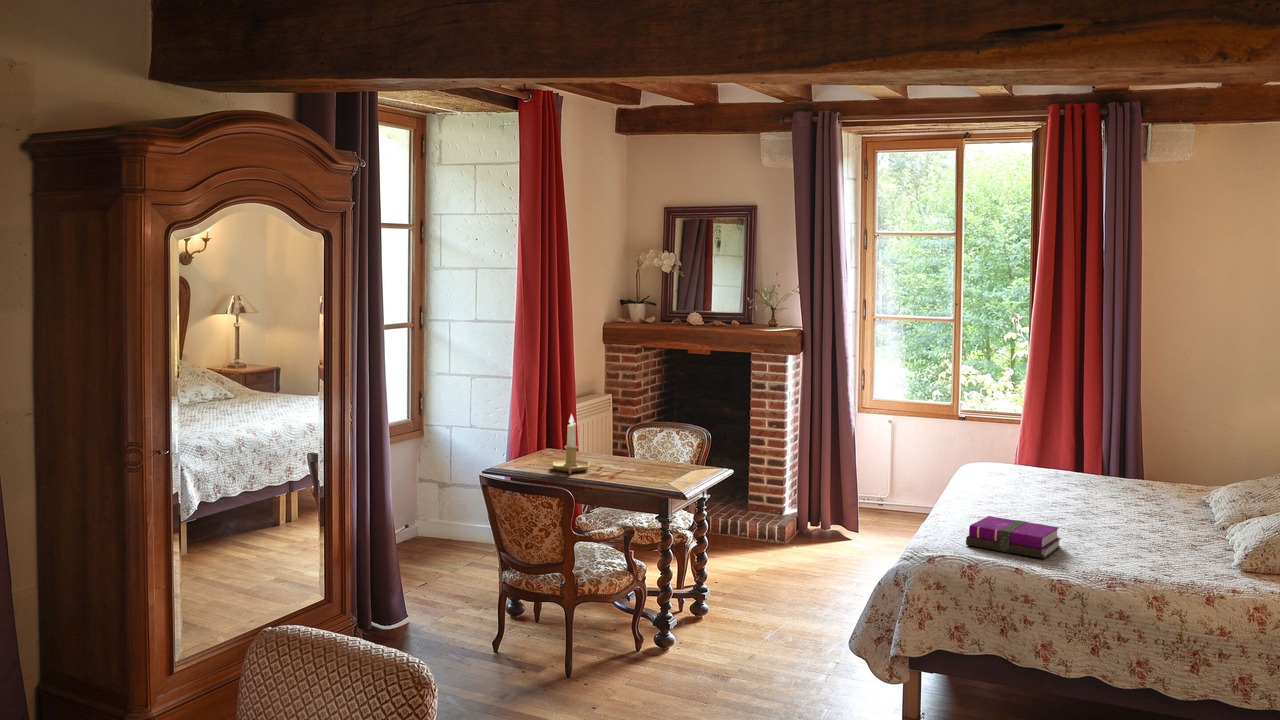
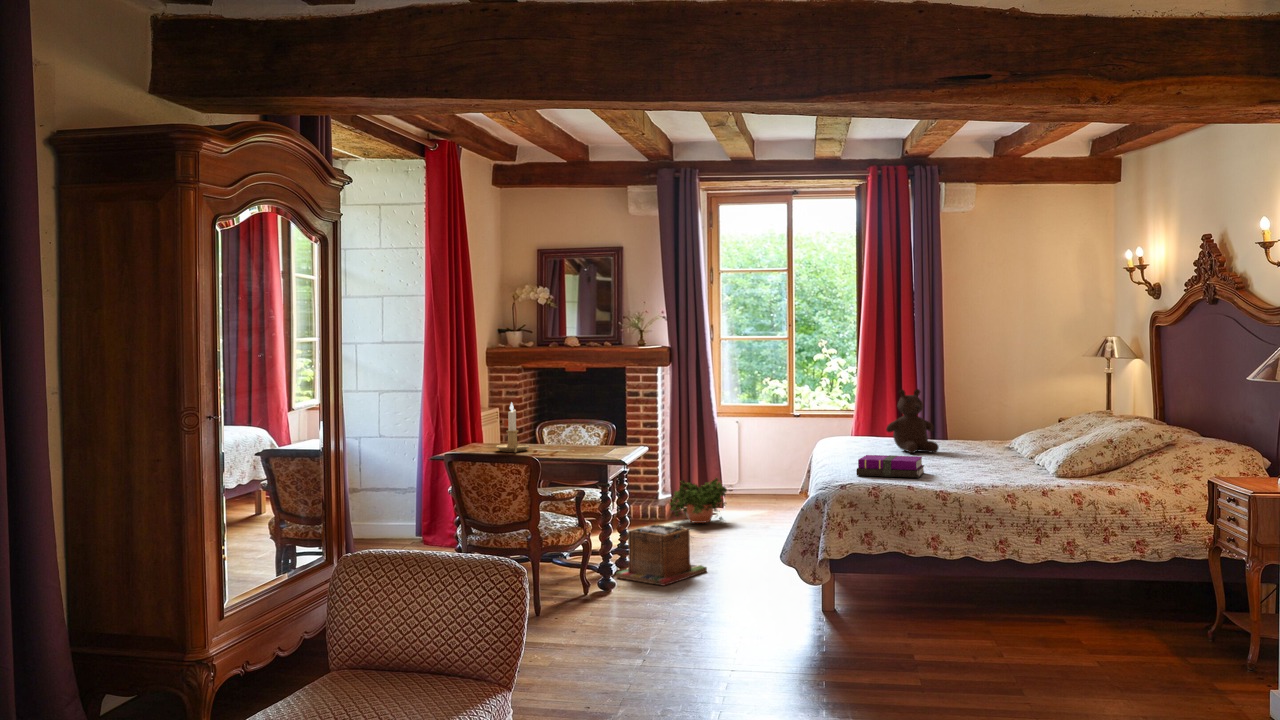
teddy bear: none [1041,422,1107,506] -> present [886,389,939,453]
potted plant: none [790,492,862,551] -> present [670,478,727,523]
laundry basket: none [688,561,798,641] -> present [616,525,707,586]

